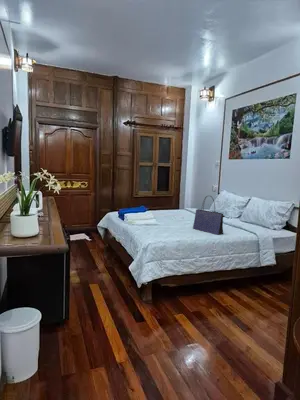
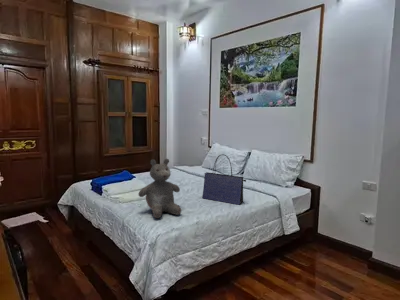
teddy bear: none [143,195,173,235] -> present [139,159,181,218]

